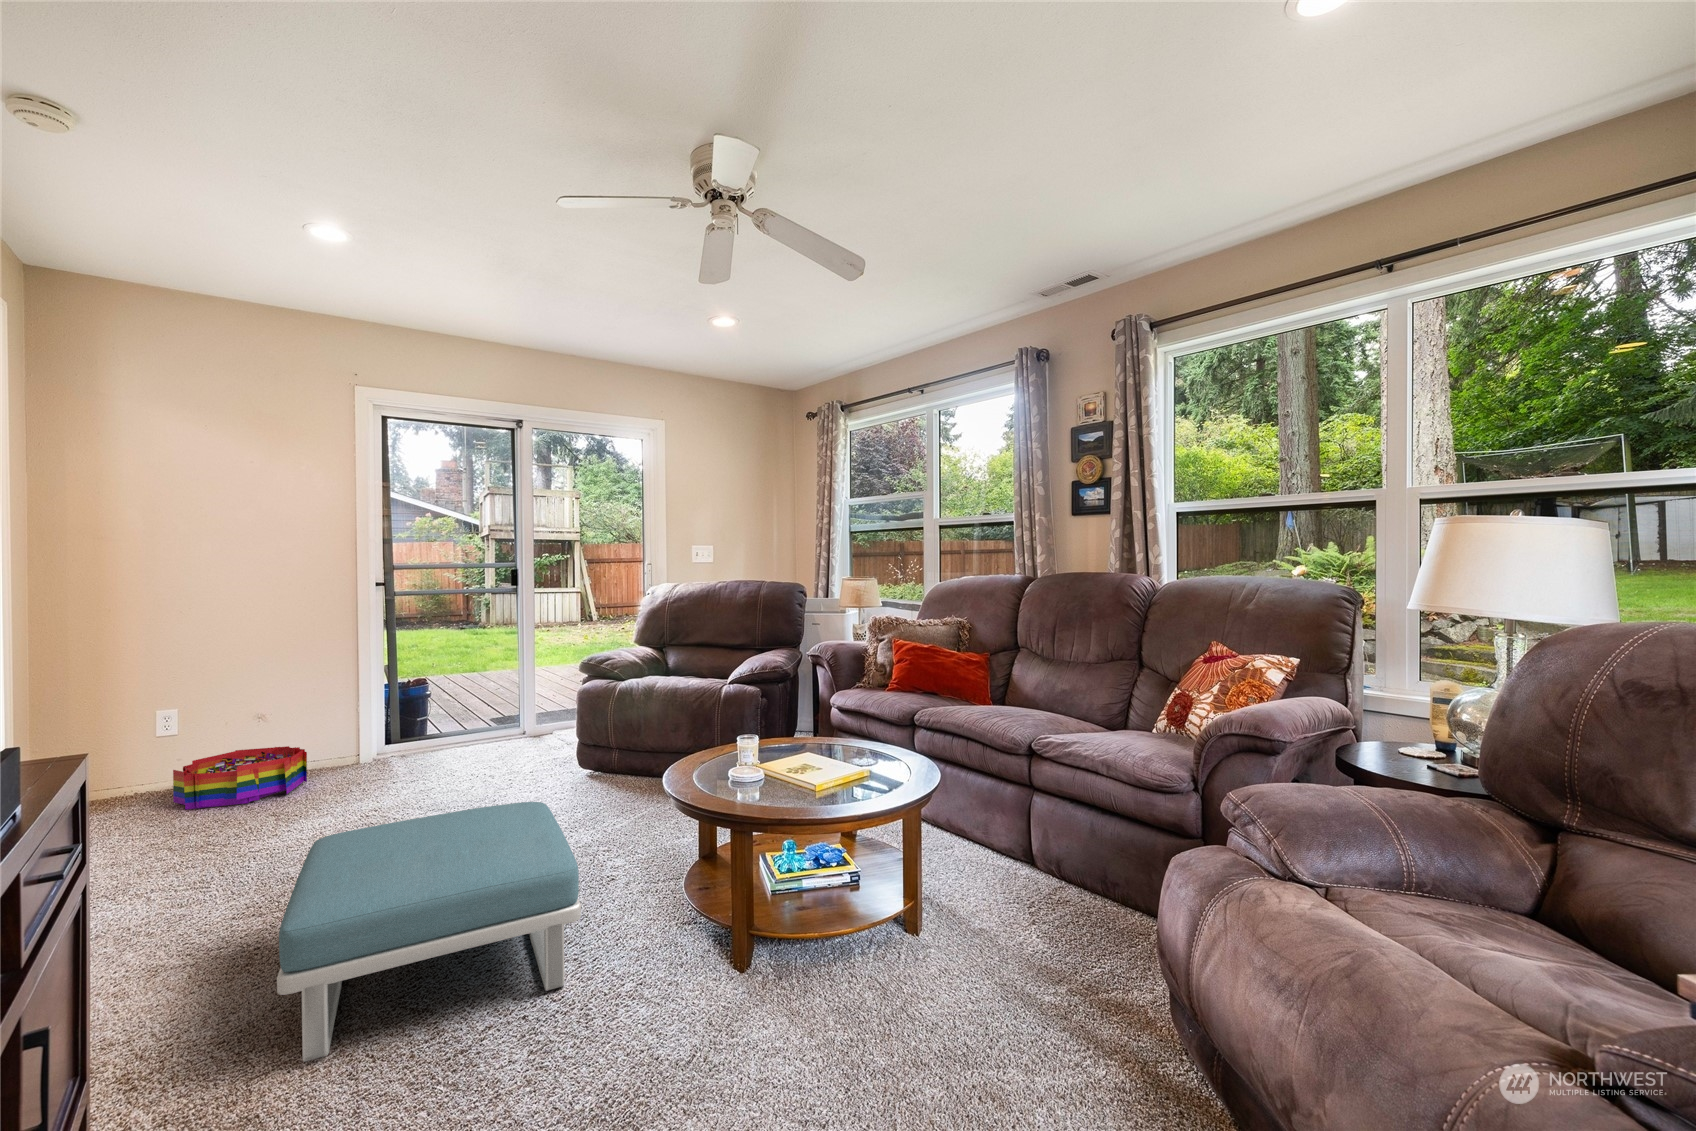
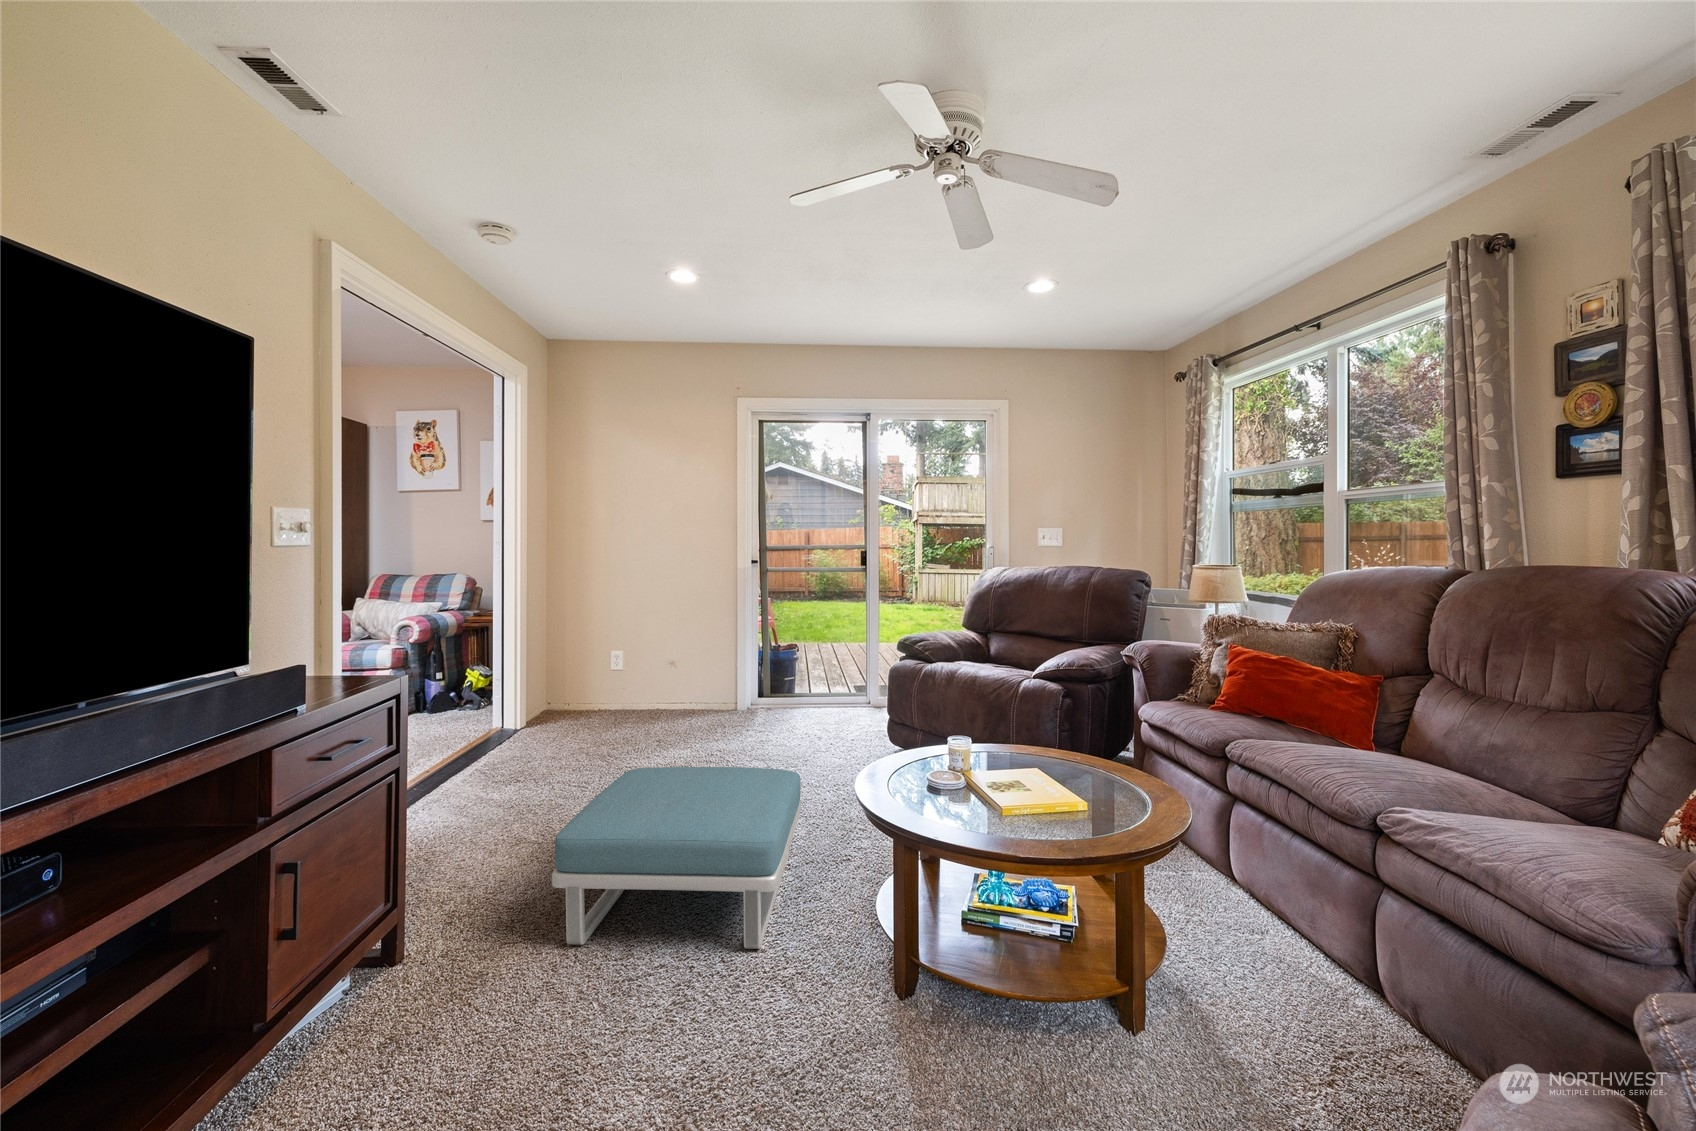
storage bin: present [173,746,307,809] -> none [619,689,698,731]

